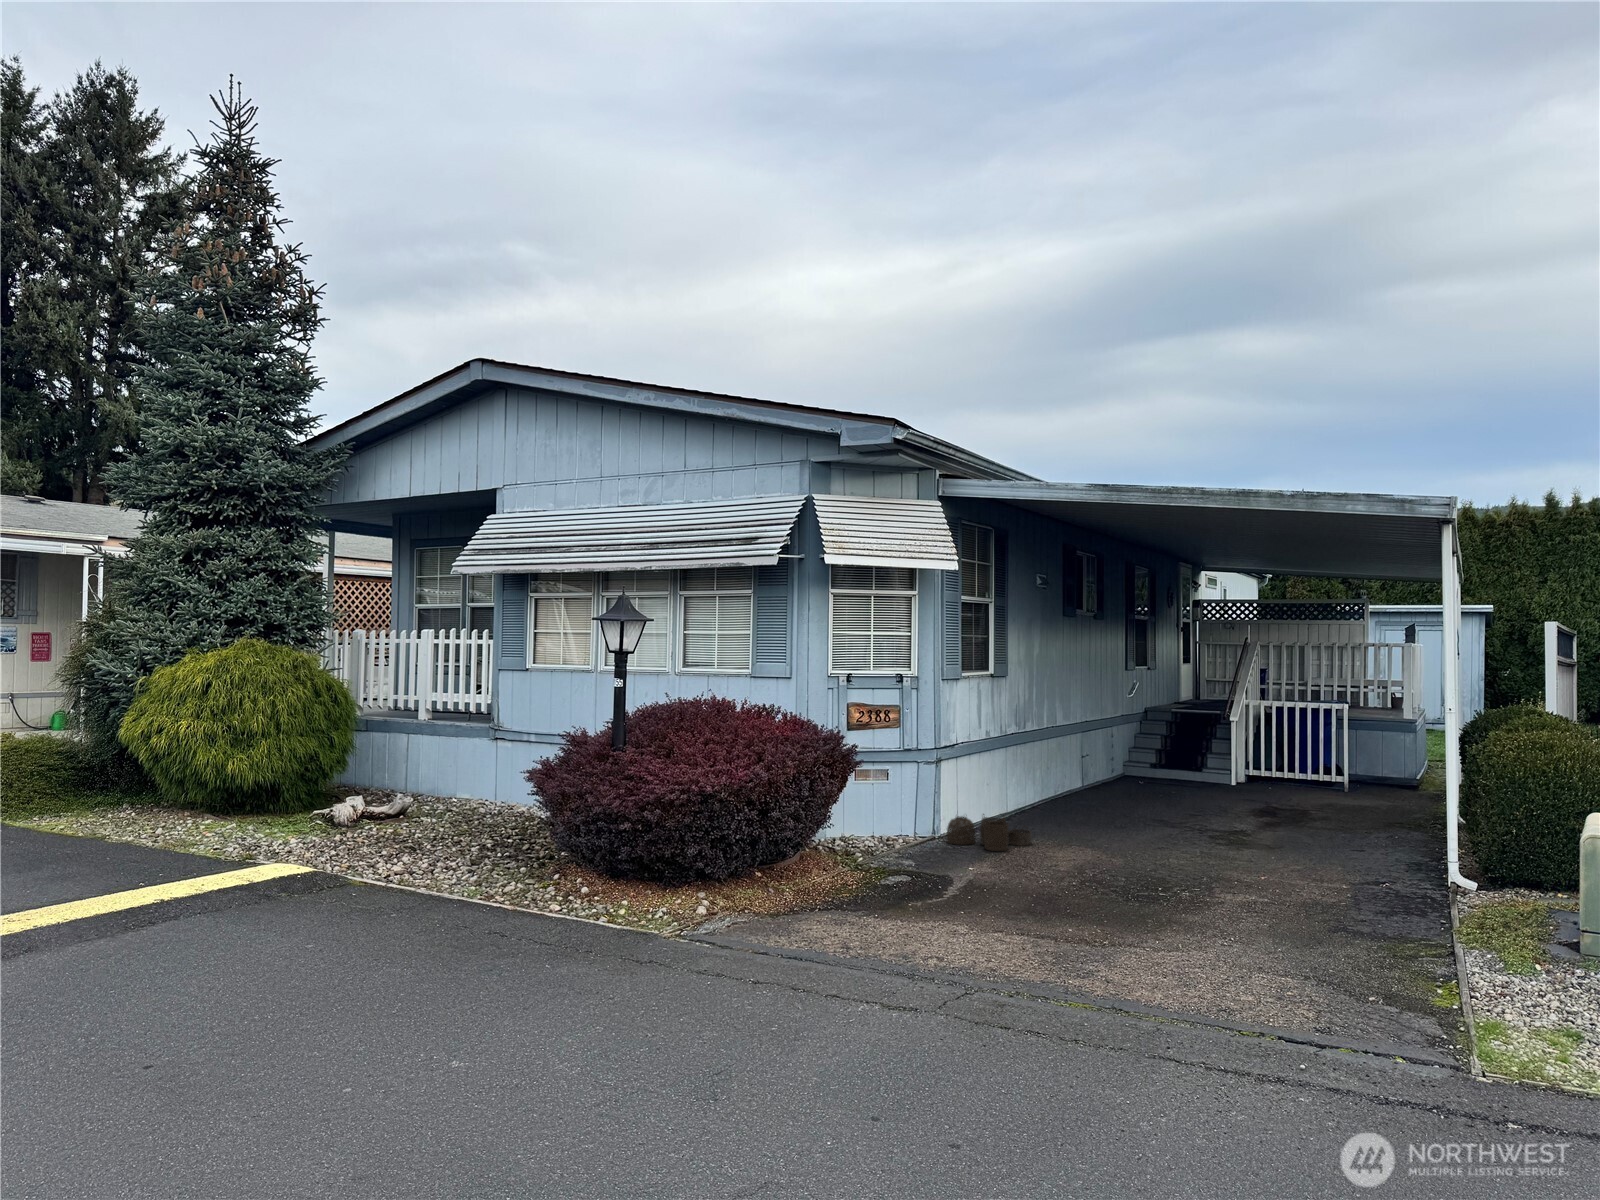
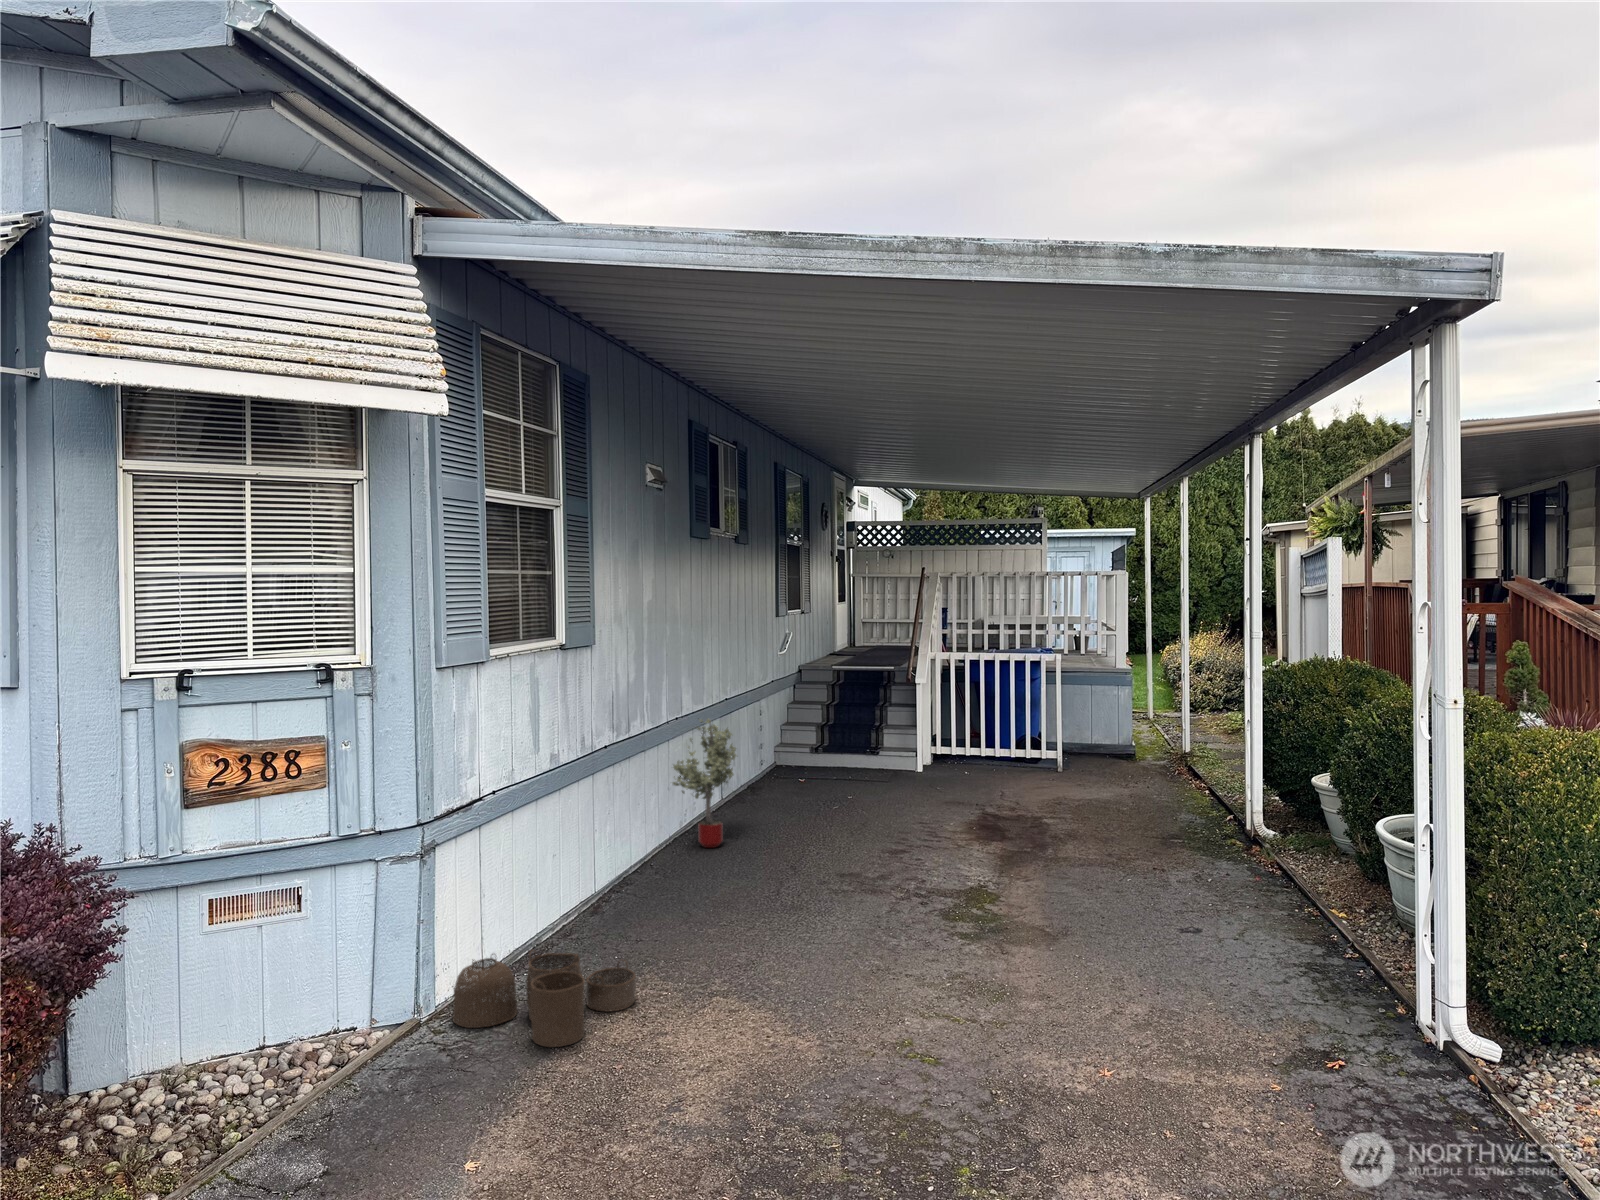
potted tree: none [1050,726,1093,805] -> present [673,719,736,848]

